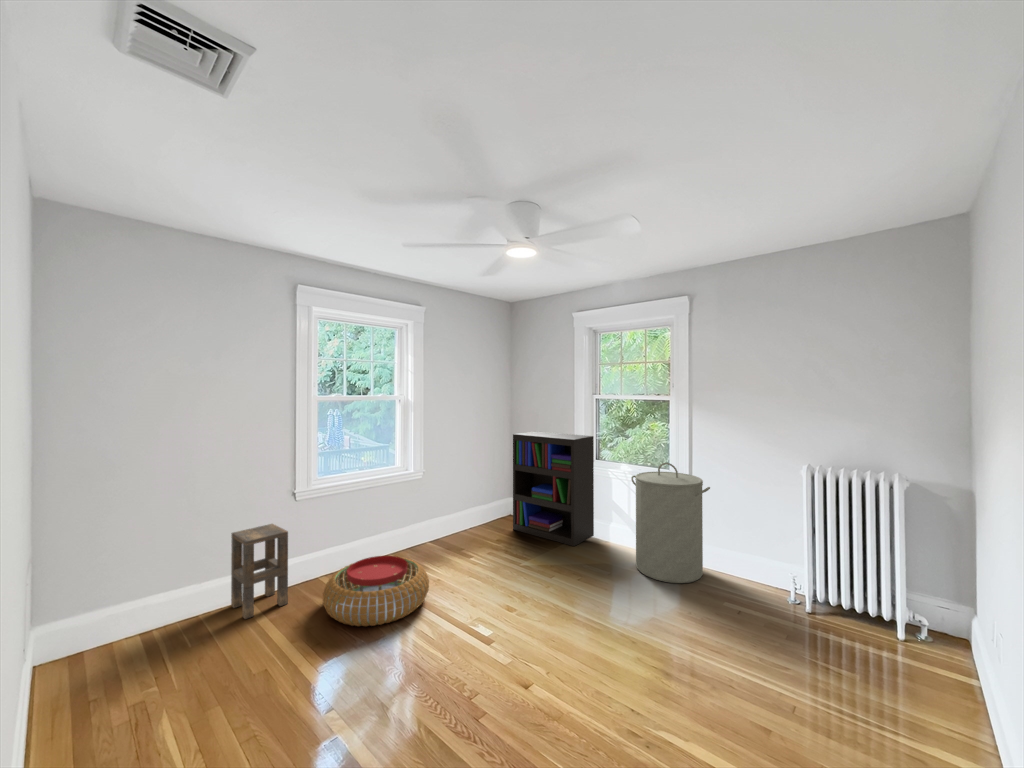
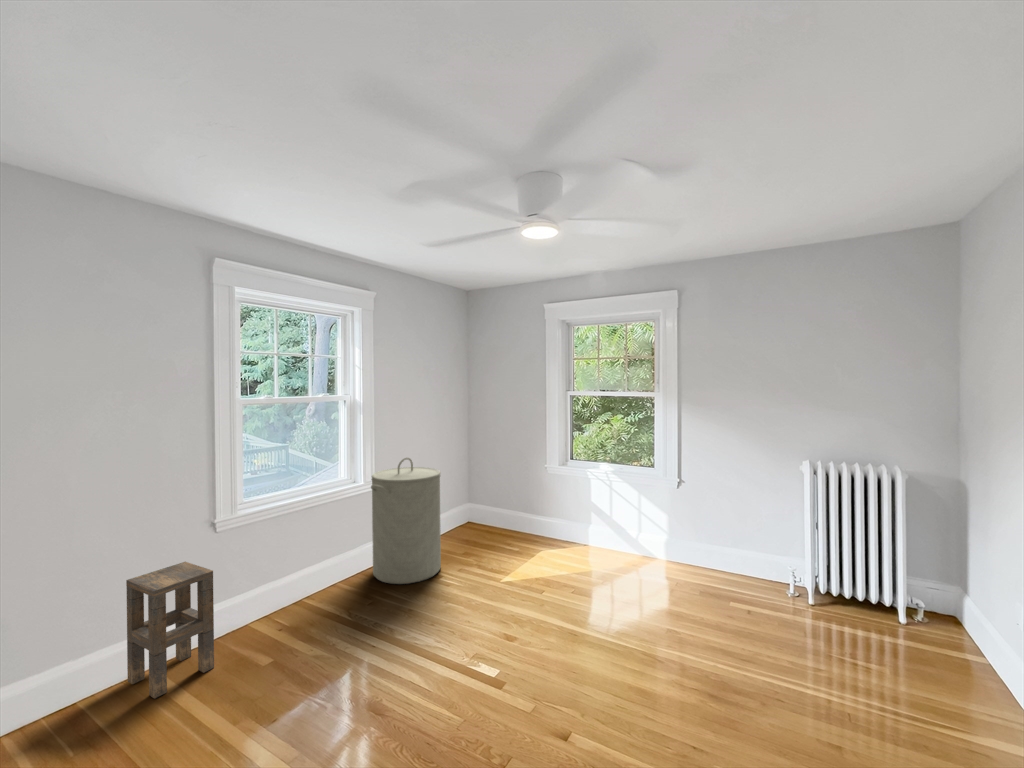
bookshelf: present [513,431,594,546] -> none [476,429,569,556]
laundry hamper: present [631,463,710,583] -> present [371,458,441,584]
pouf: present [323,556,429,626] -> none [269,589,407,687]

